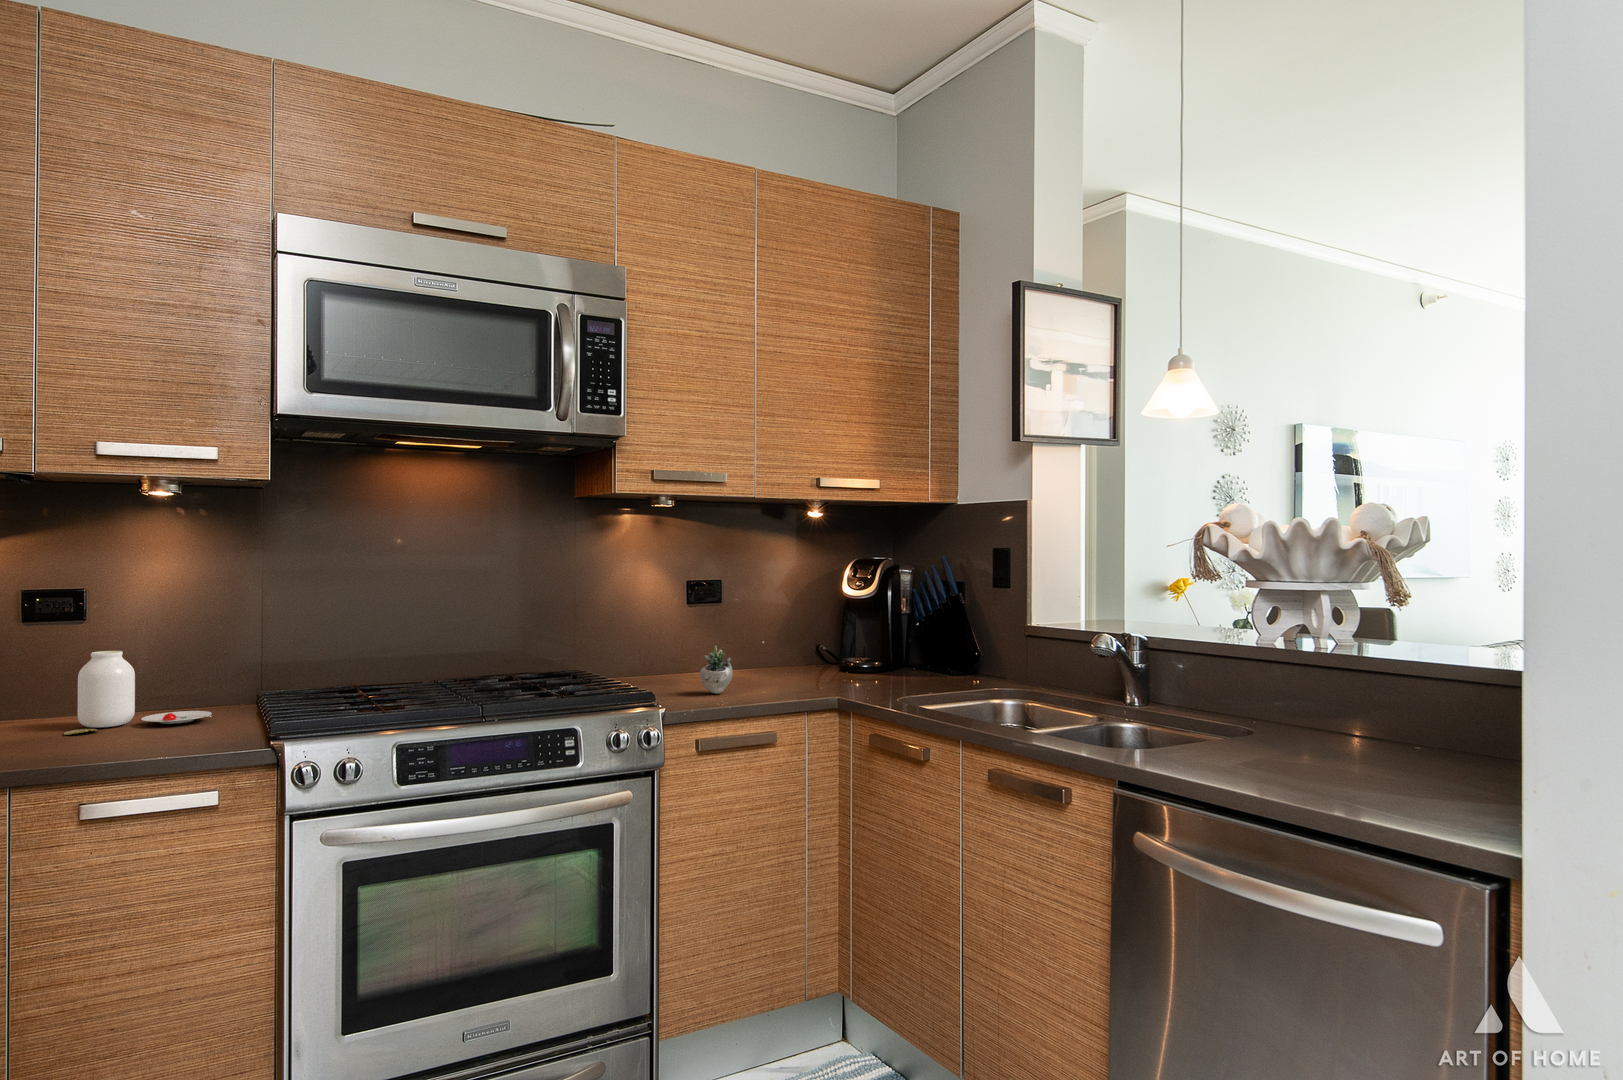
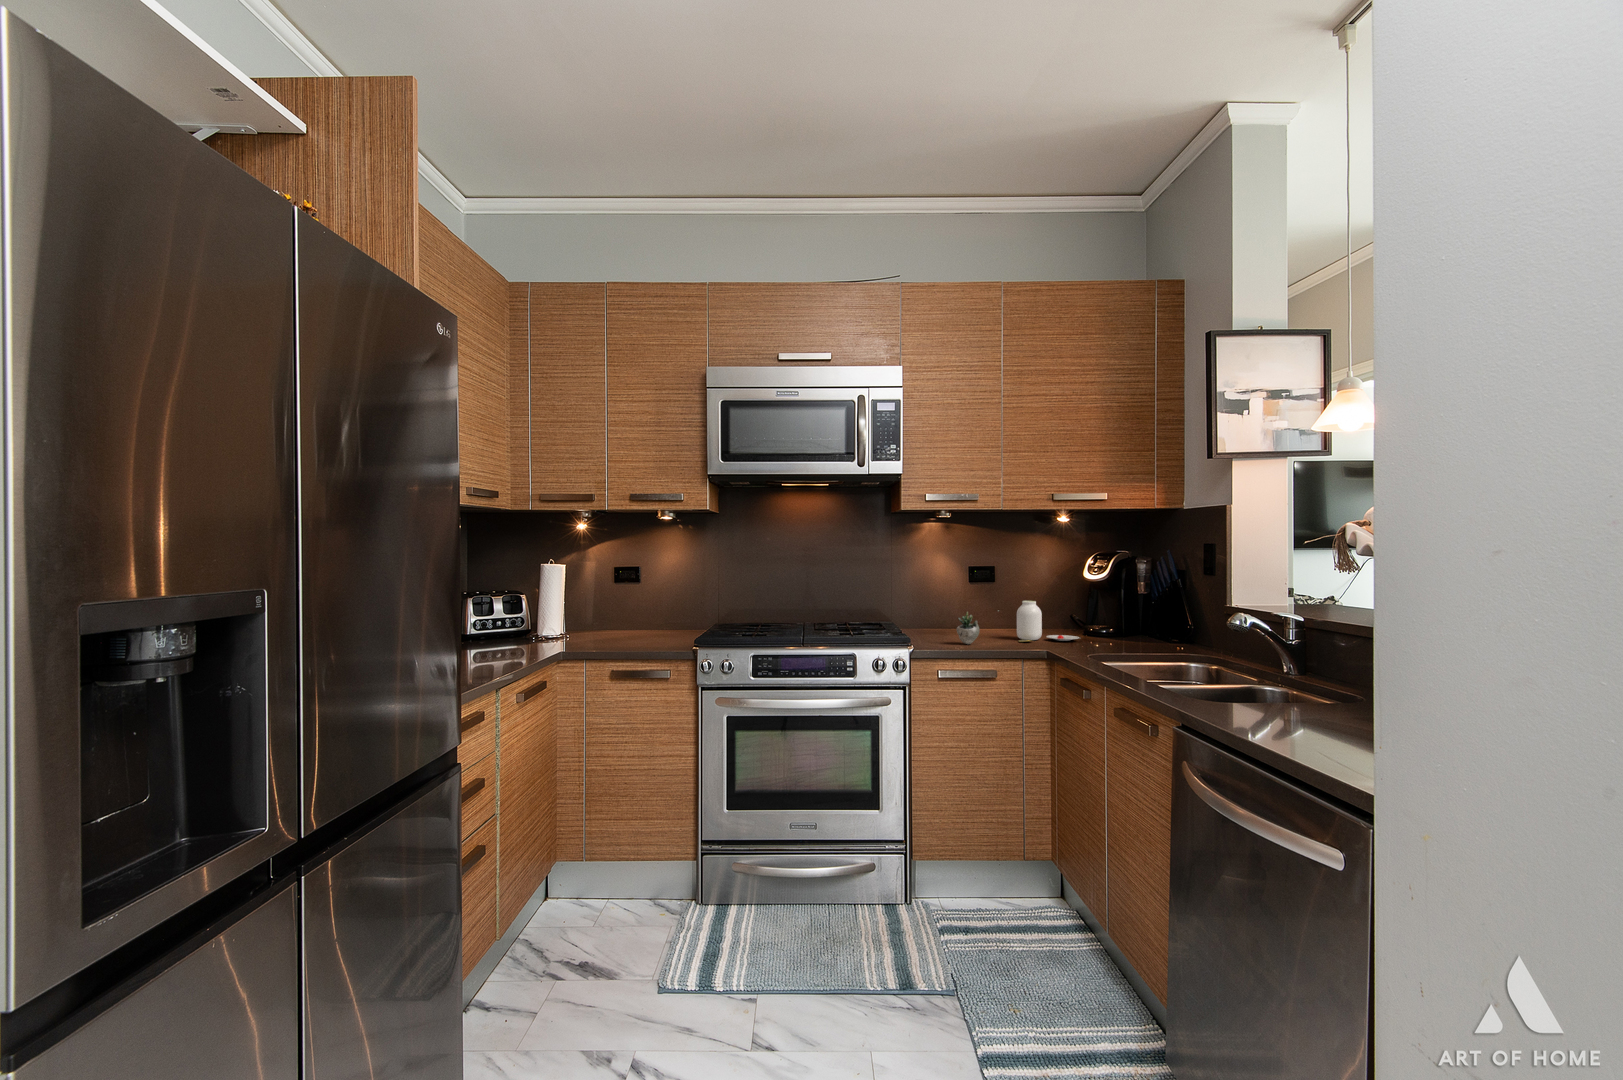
jar: present [64,651,212,735] -> present [1017,601,1079,642]

